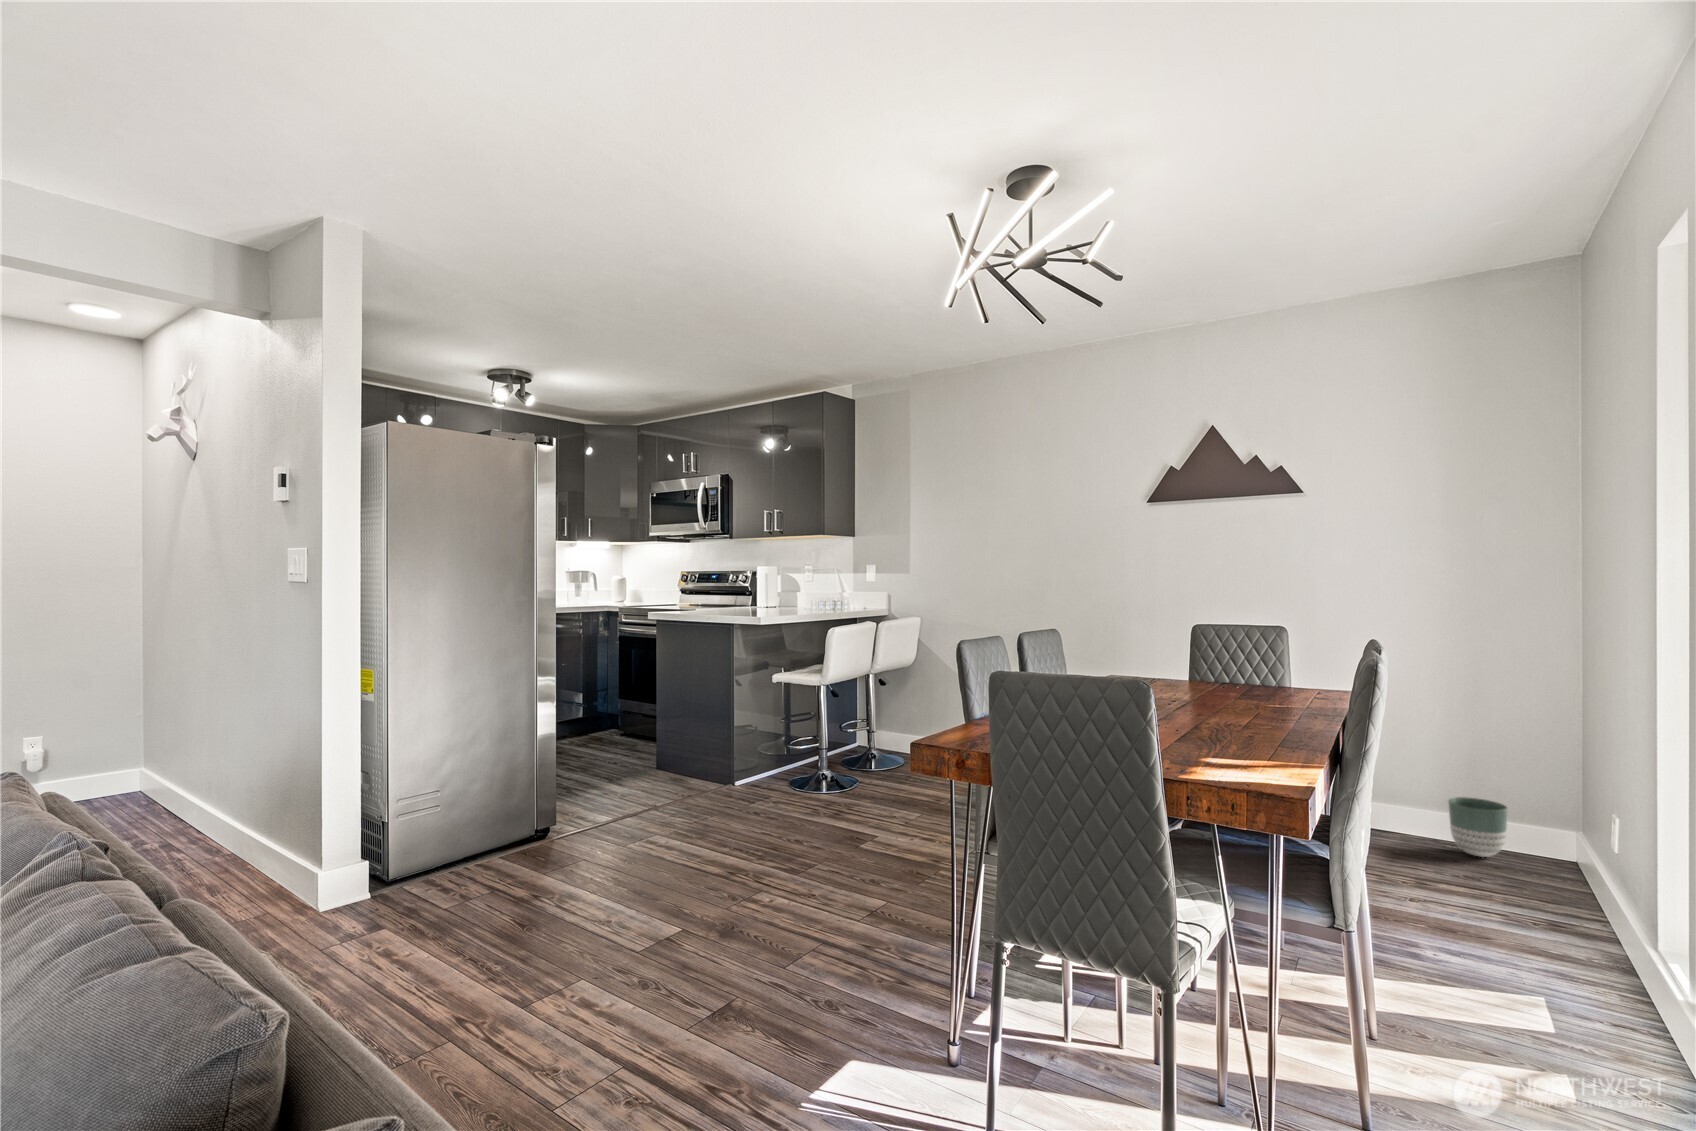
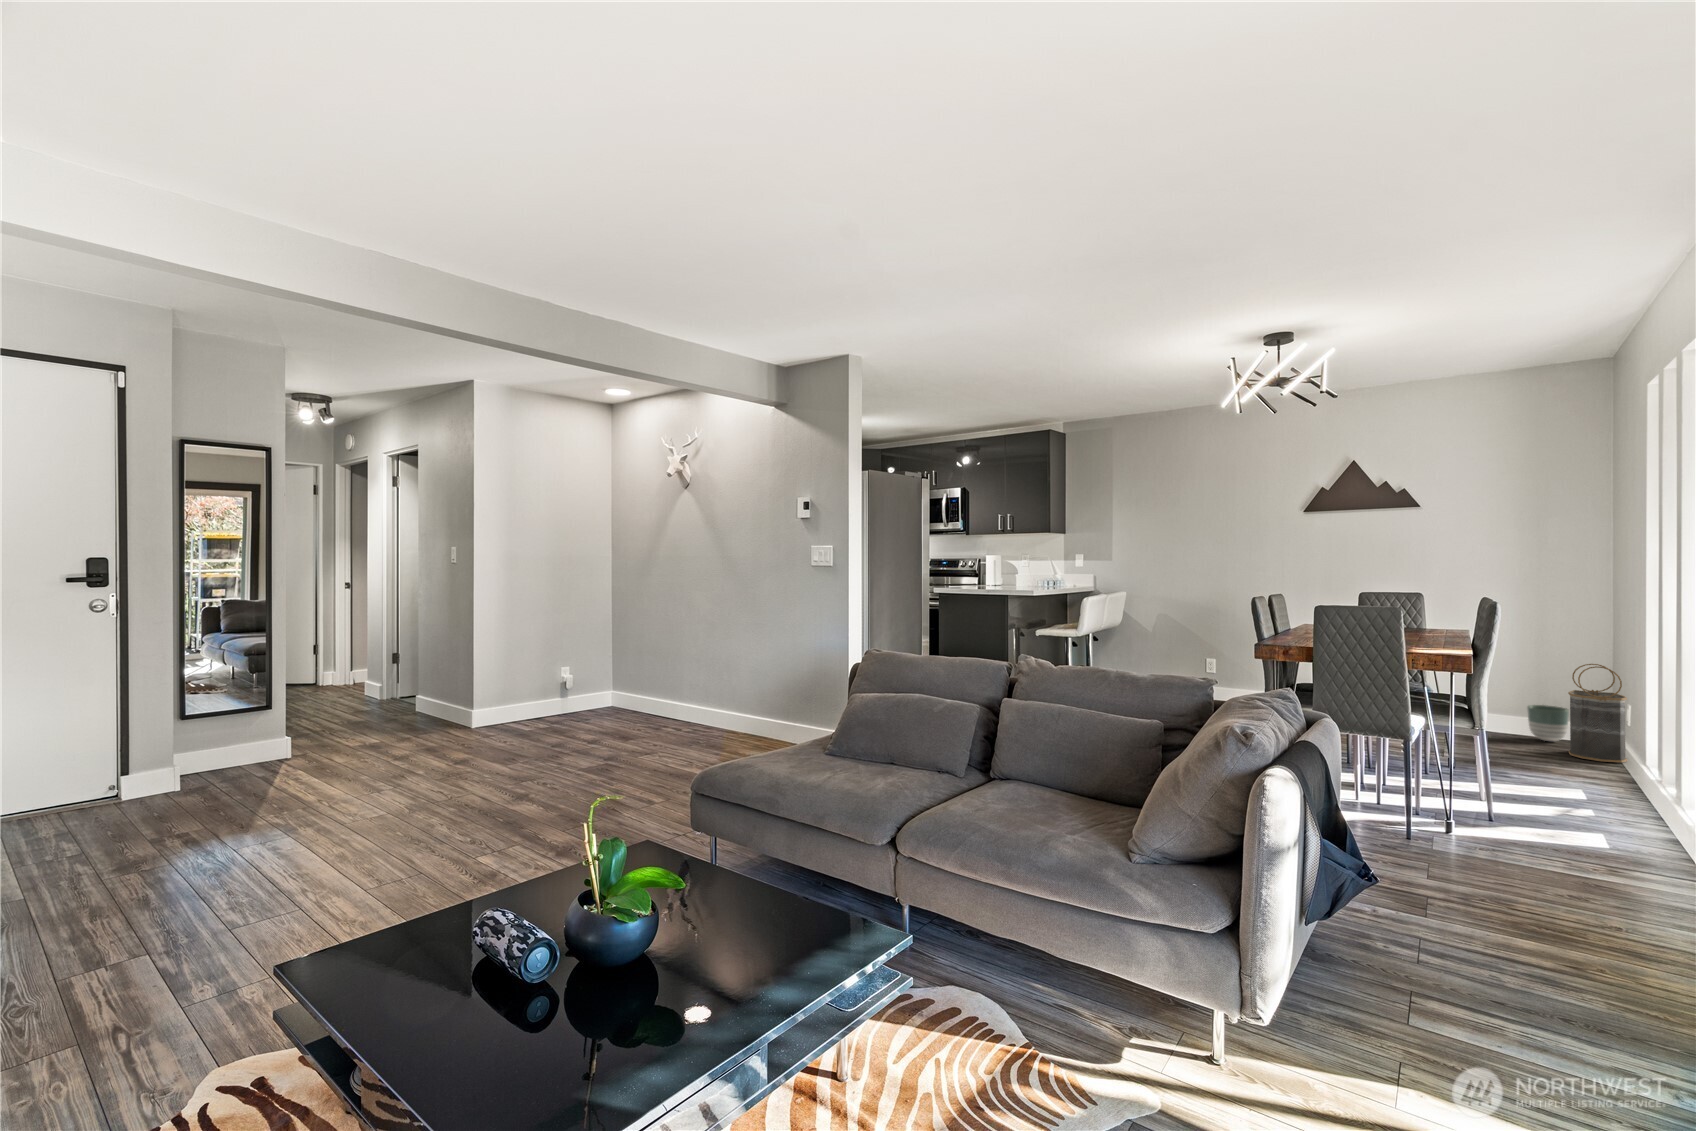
basket: none [1502,741,1591,907] -> present [1568,664,1627,763]

